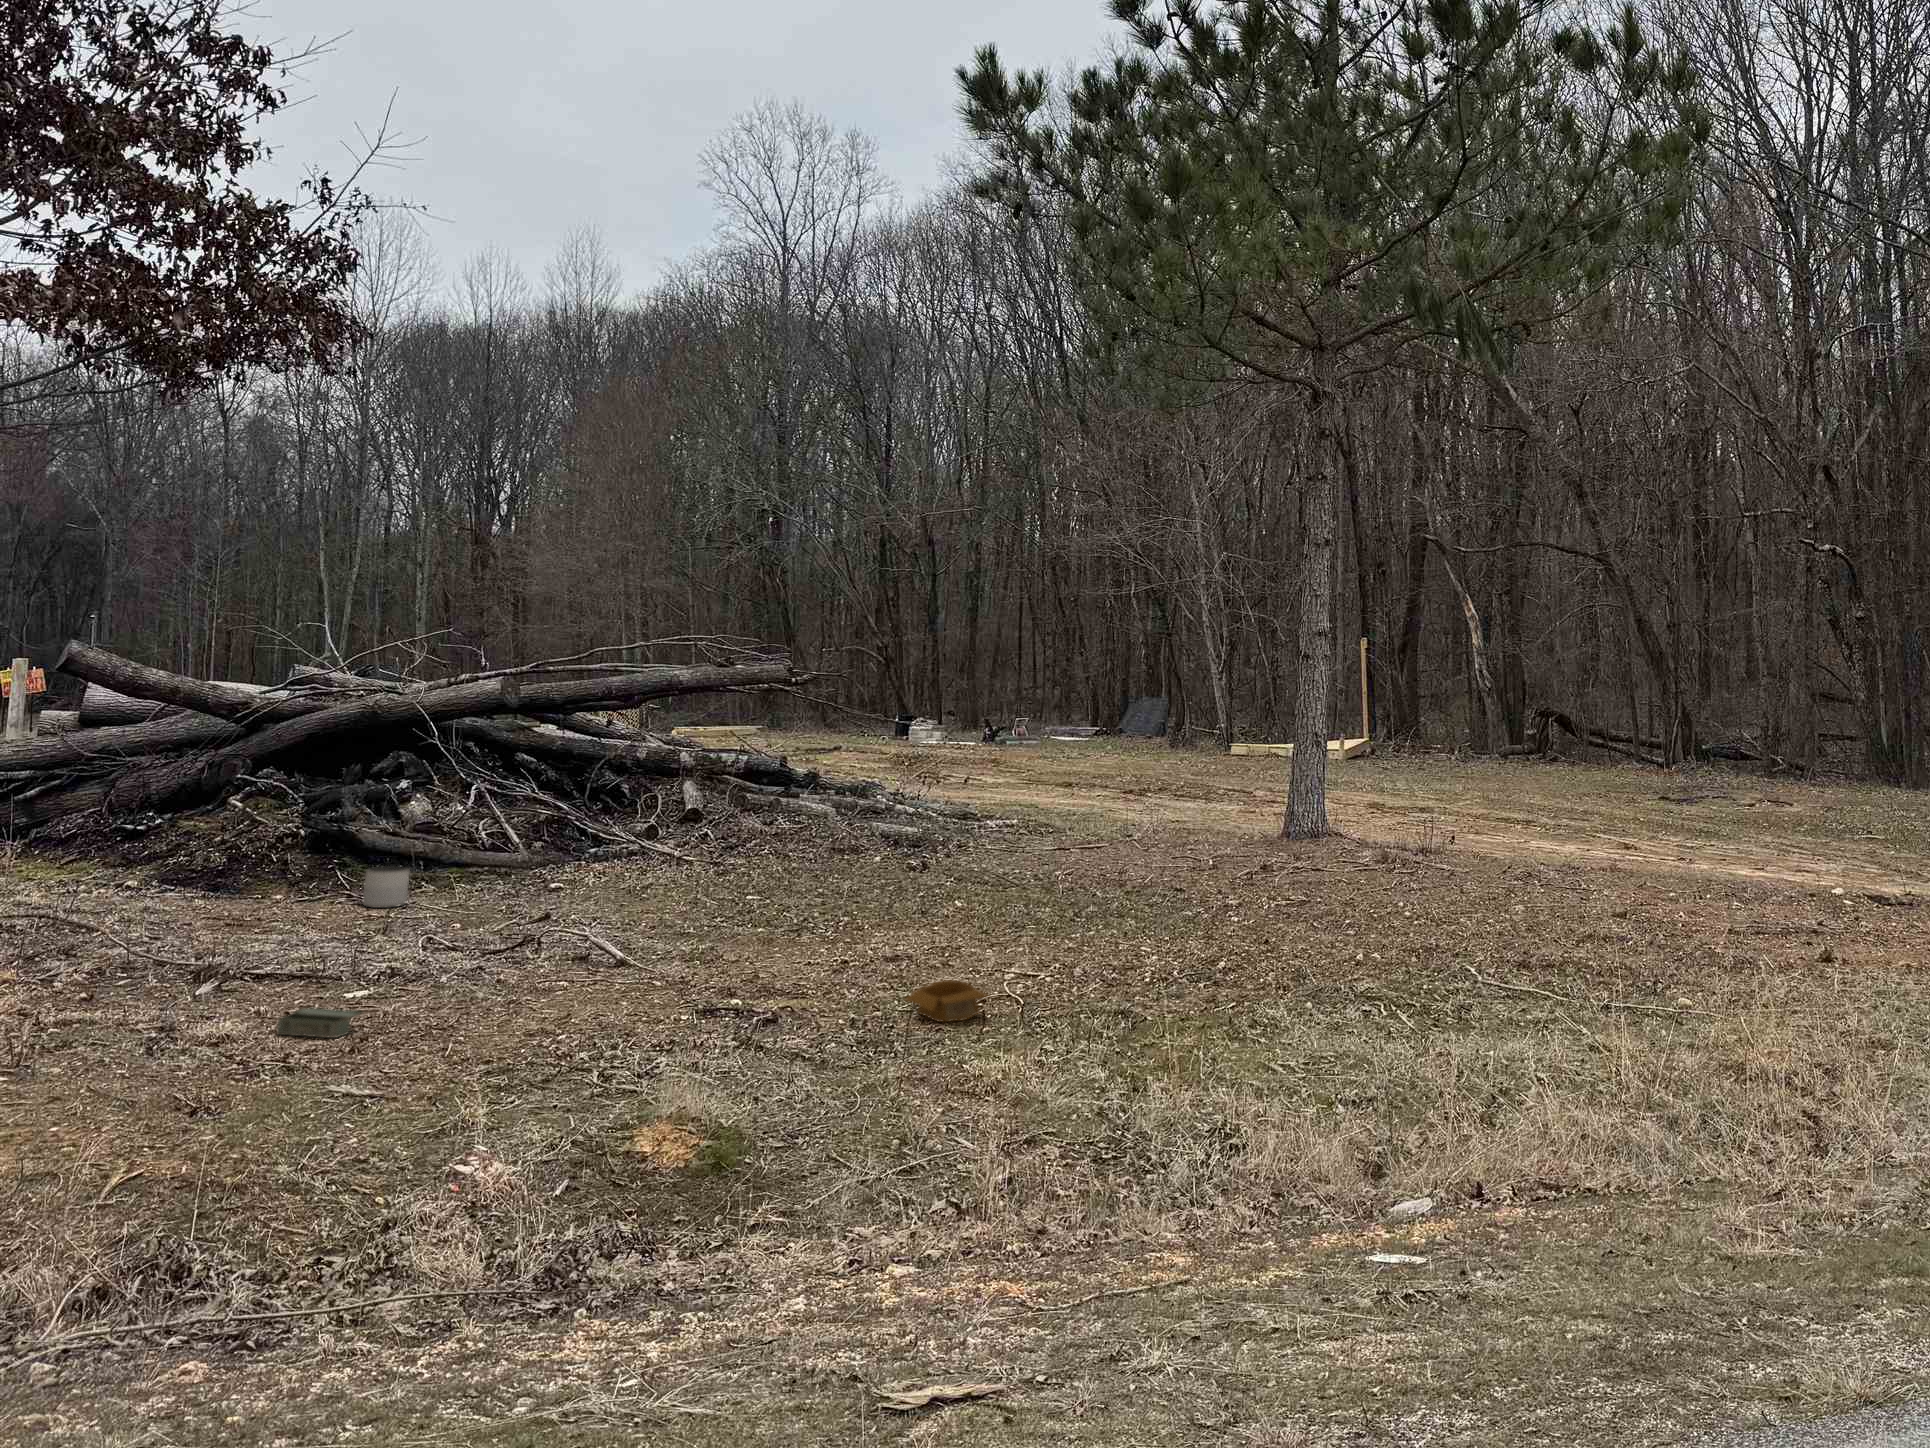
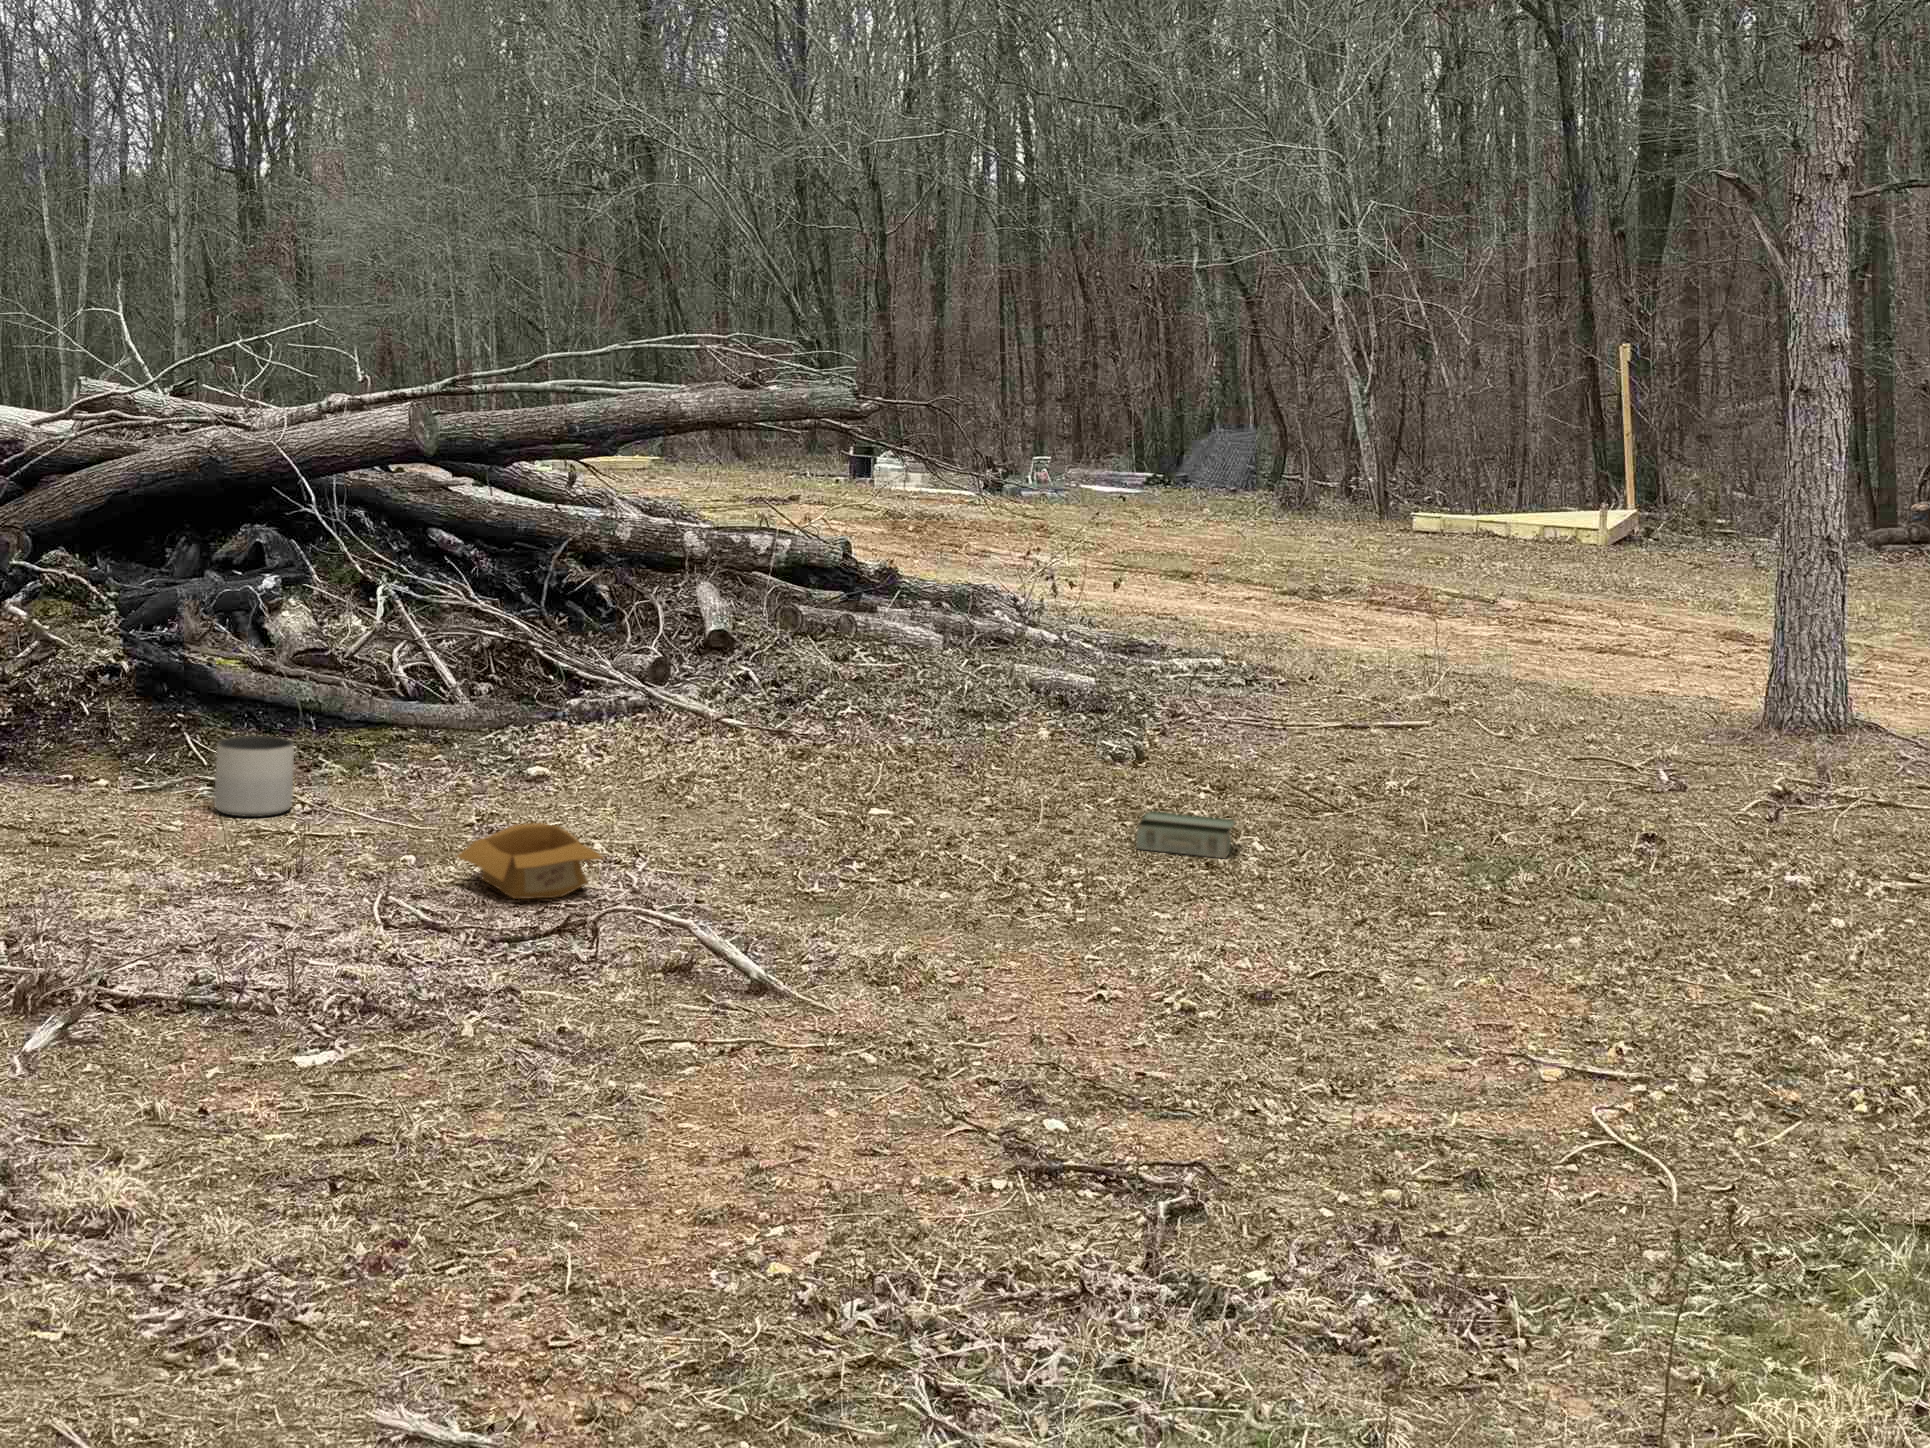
cardboard box: present [905,980,989,1022] -> present [457,823,606,899]
toolbox: present [277,1007,364,1038] -> present [1136,811,1235,858]

